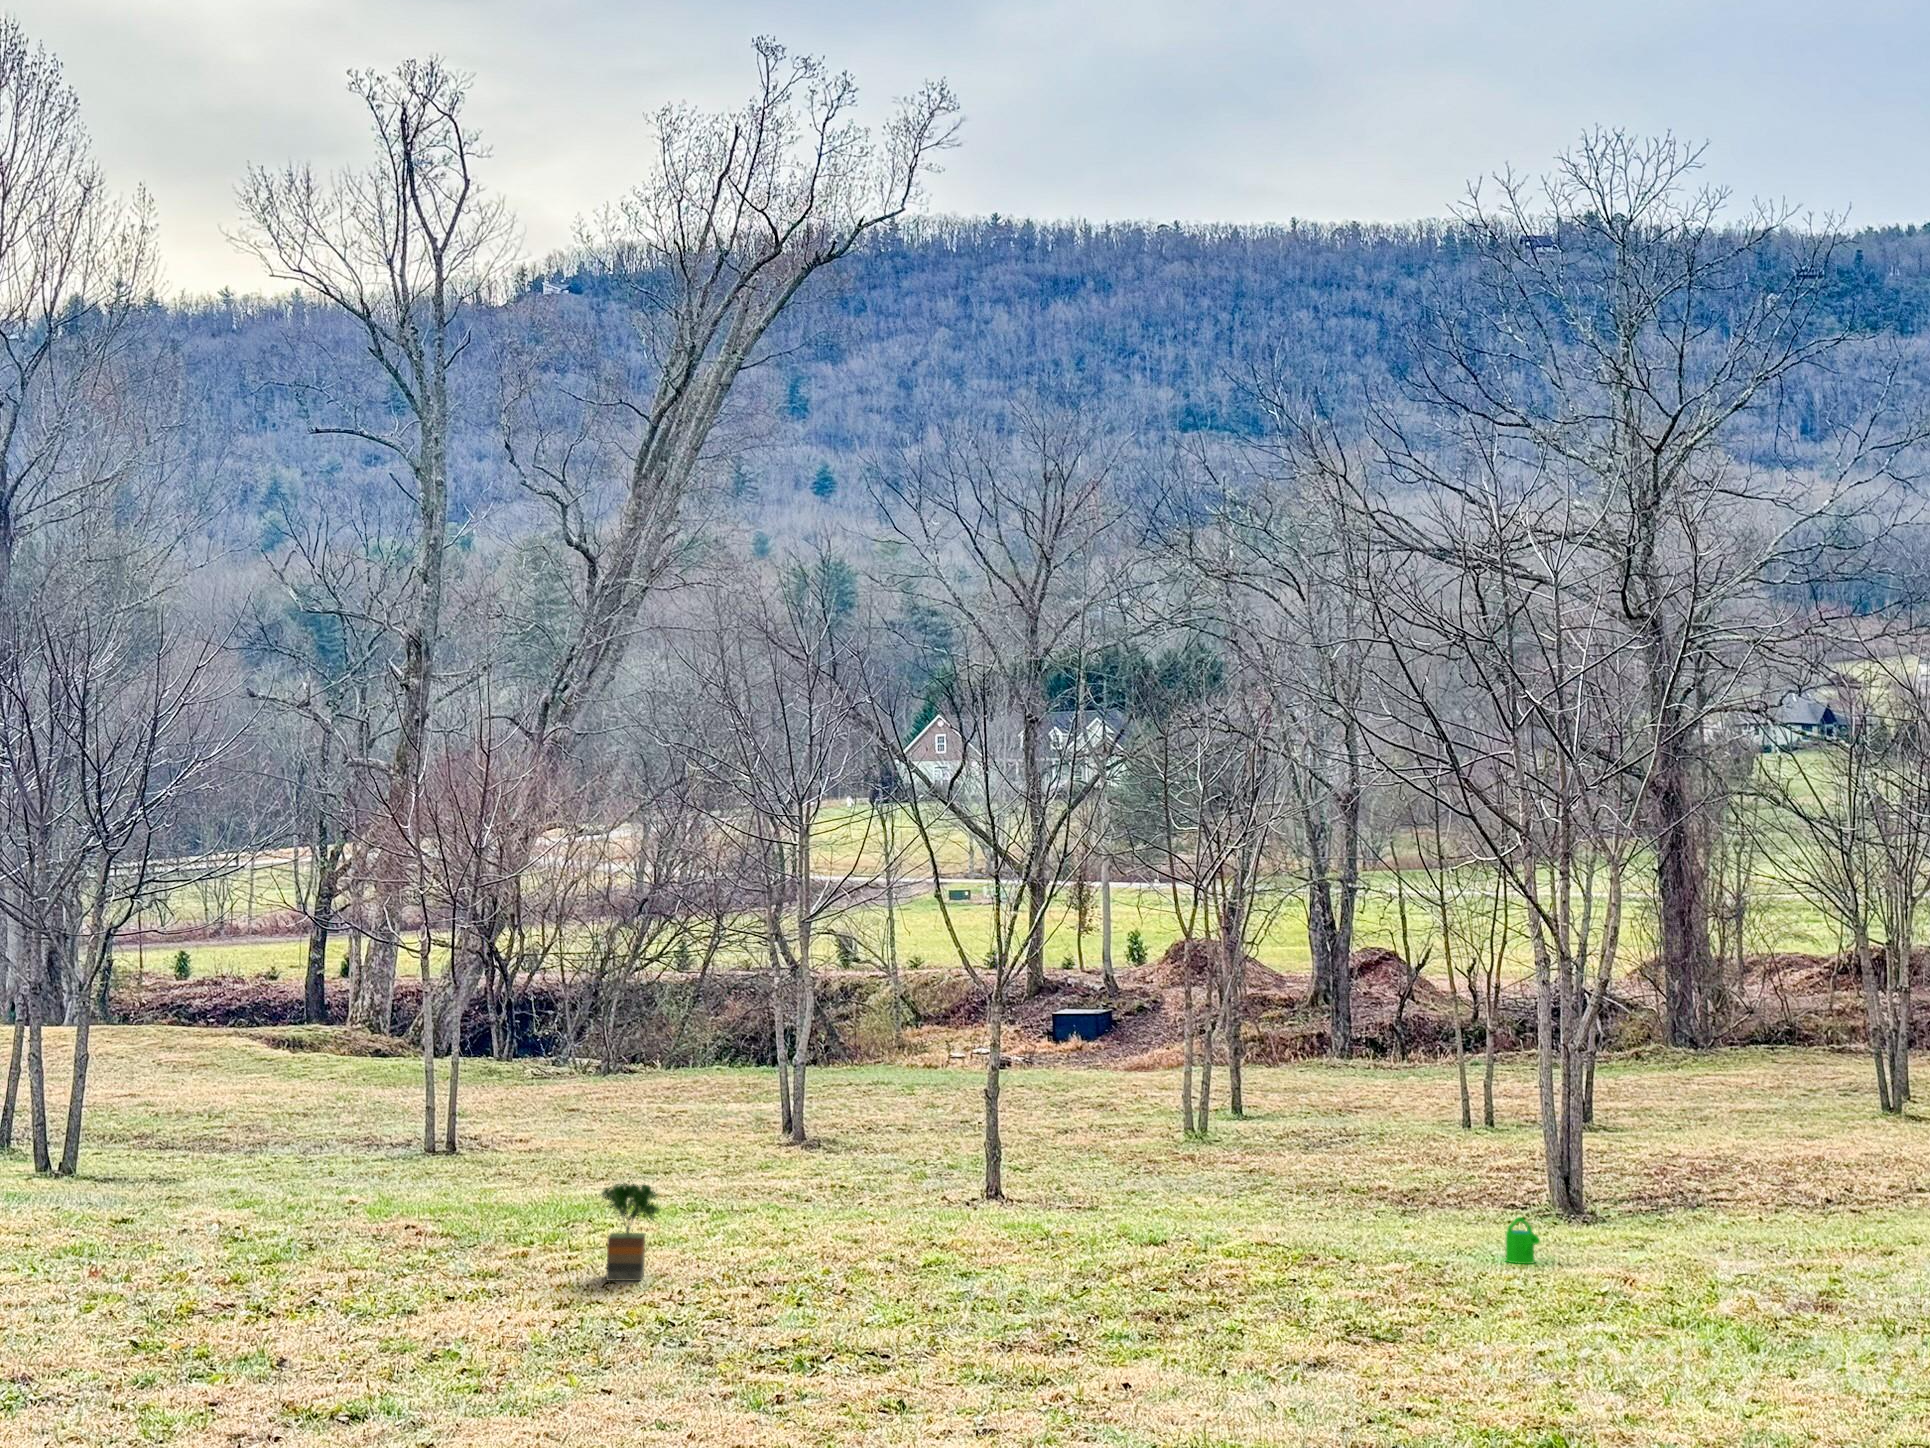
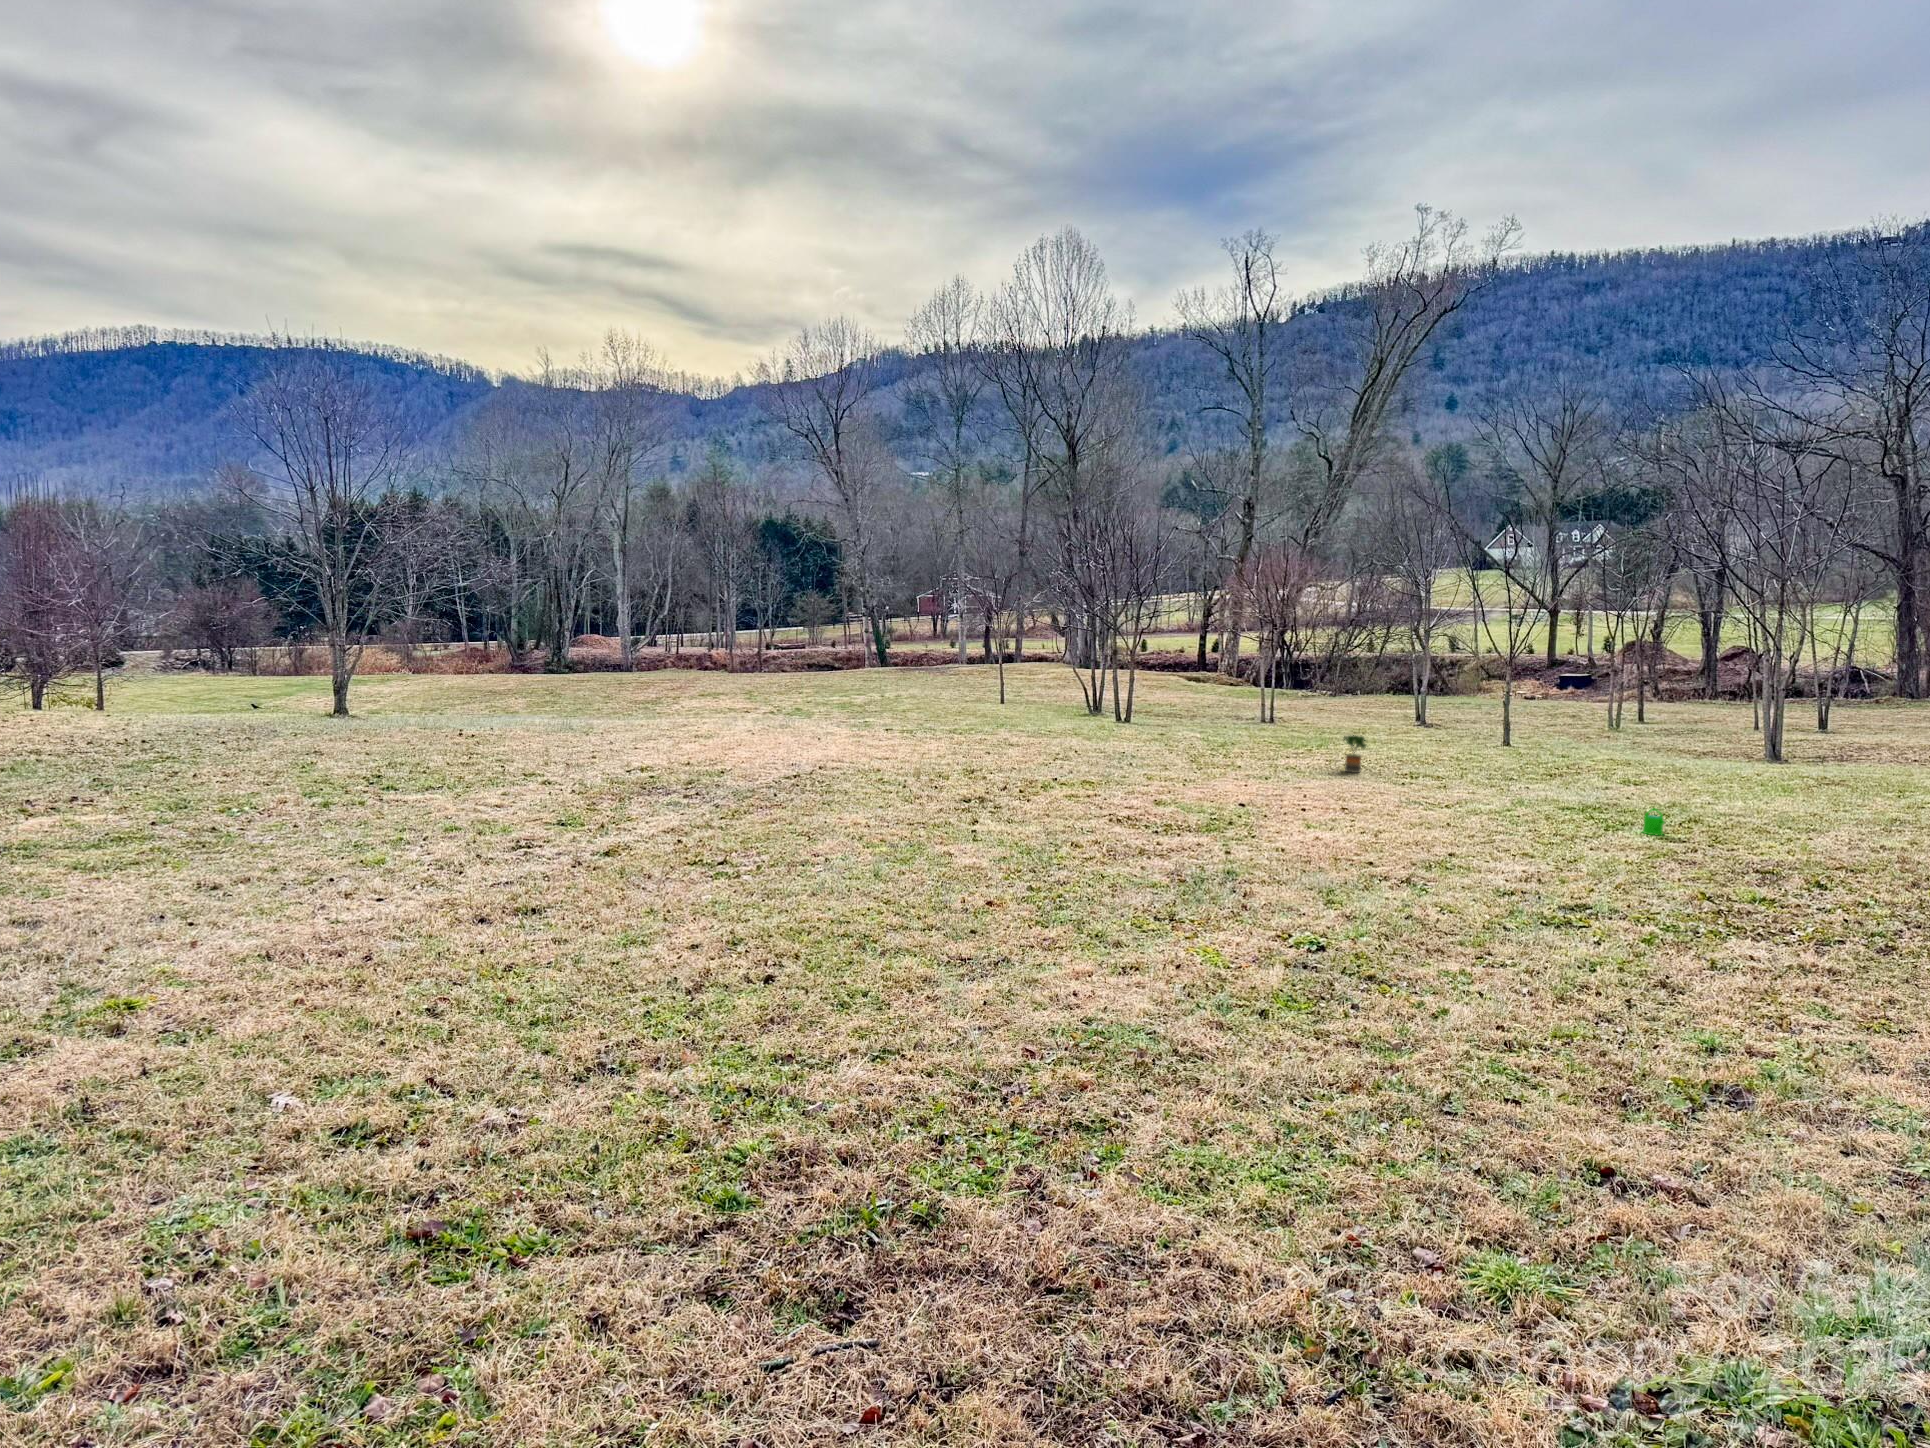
watering can: present [1504,1217,1540,1264] -> present [1642,808,1665,835]

